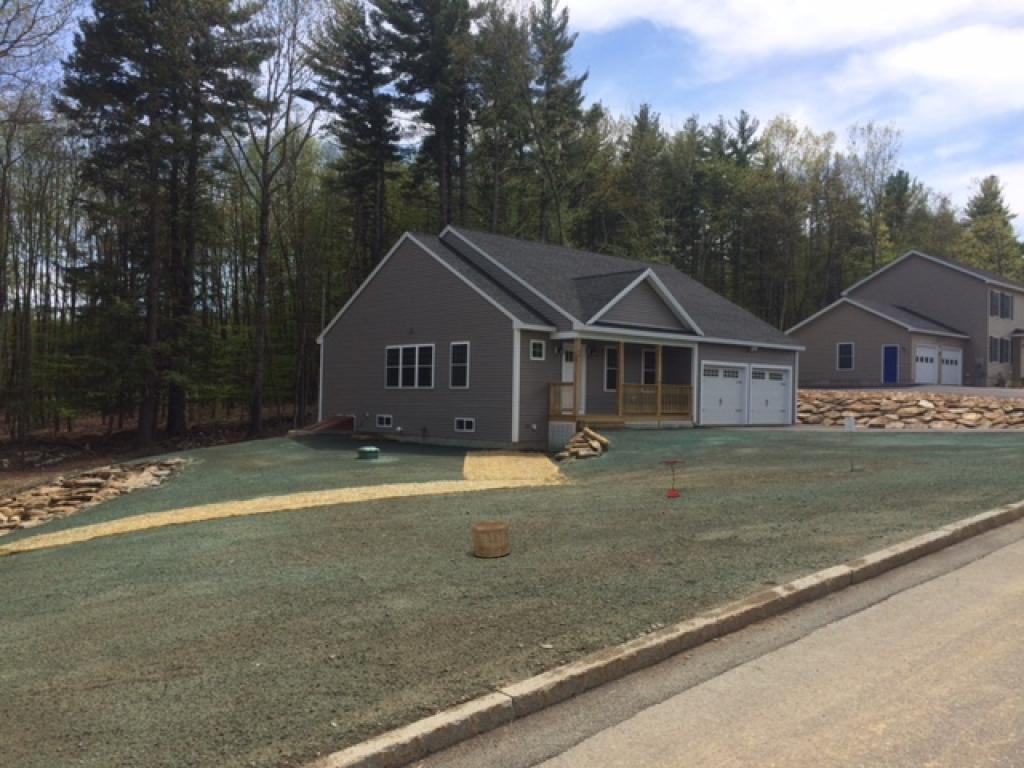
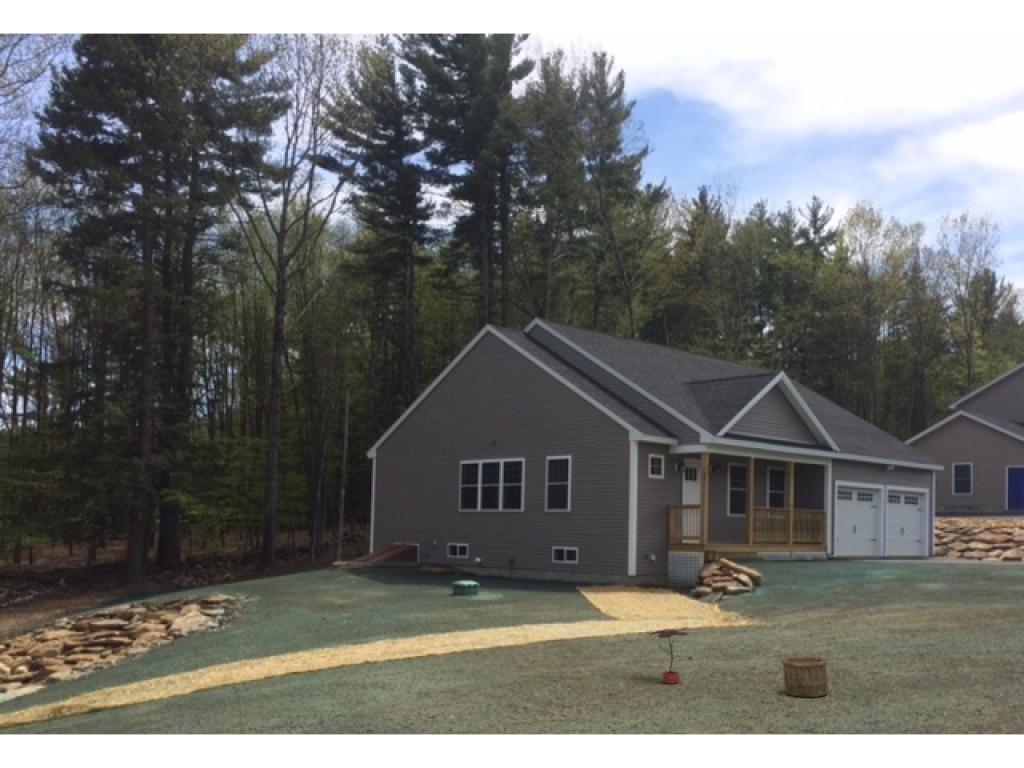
potted plant: present [661,460,684,497] -> present [650,629,688,684]

